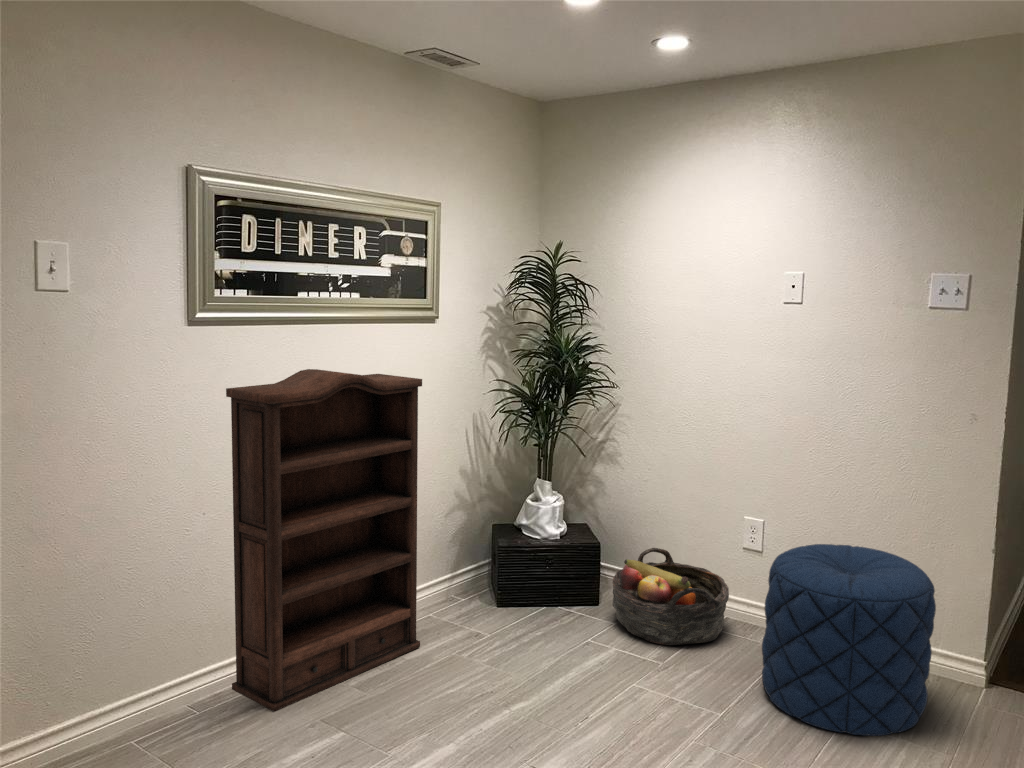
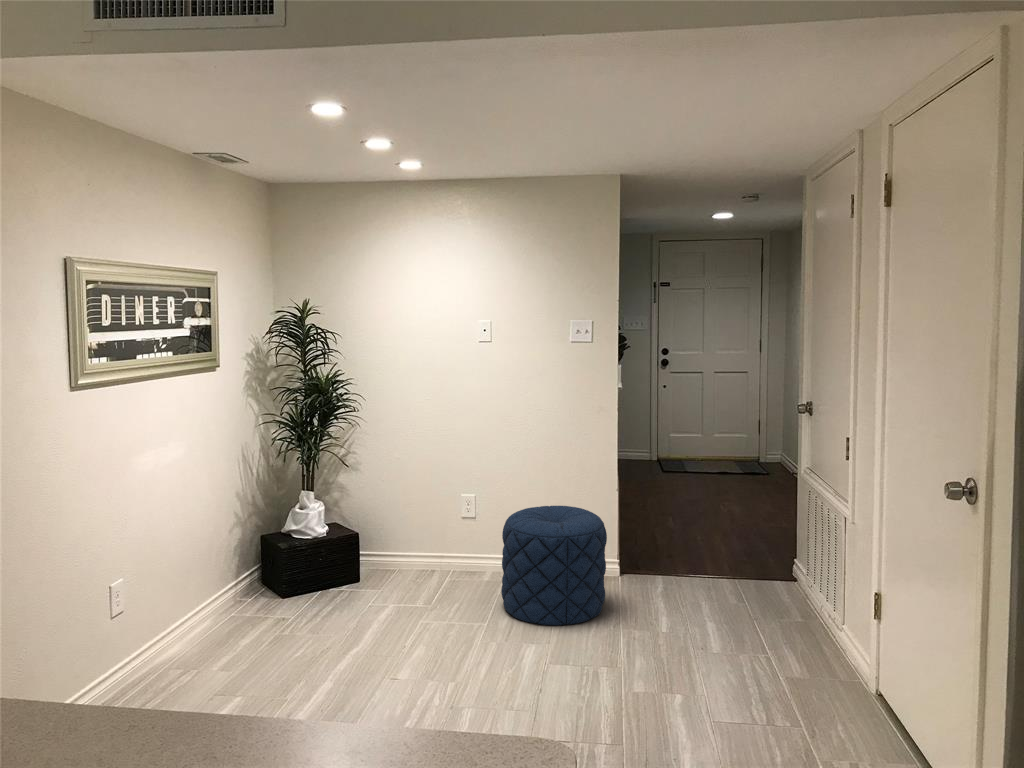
bookshelf: present [226,369,422,712] -> none [100,418,246,703]
basket: present [612,548,729,645] -> none [376,532,463,600]

